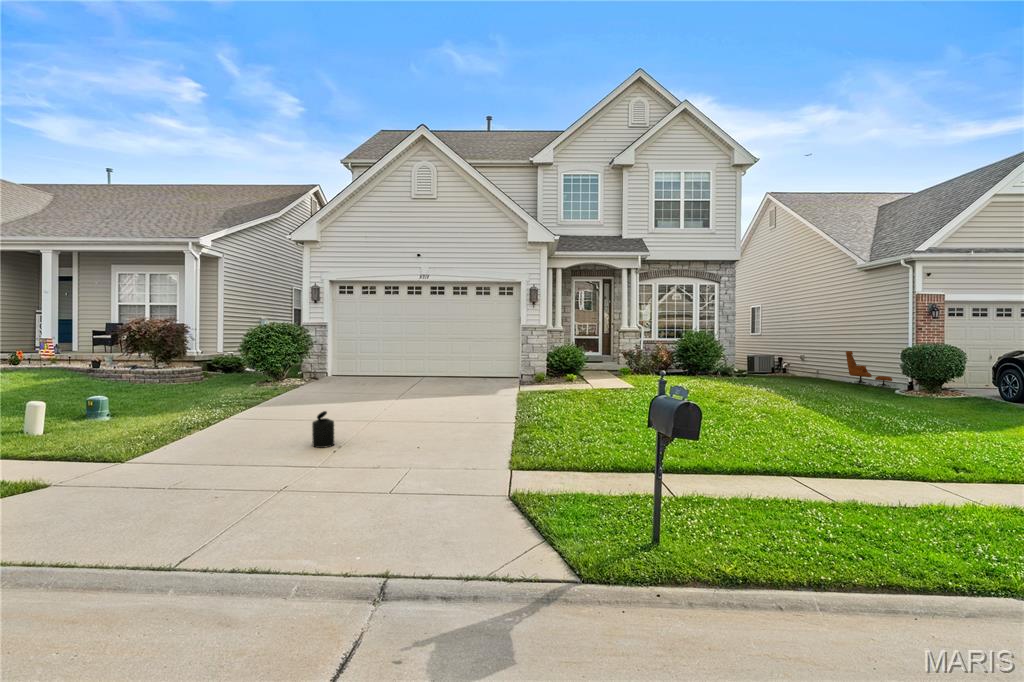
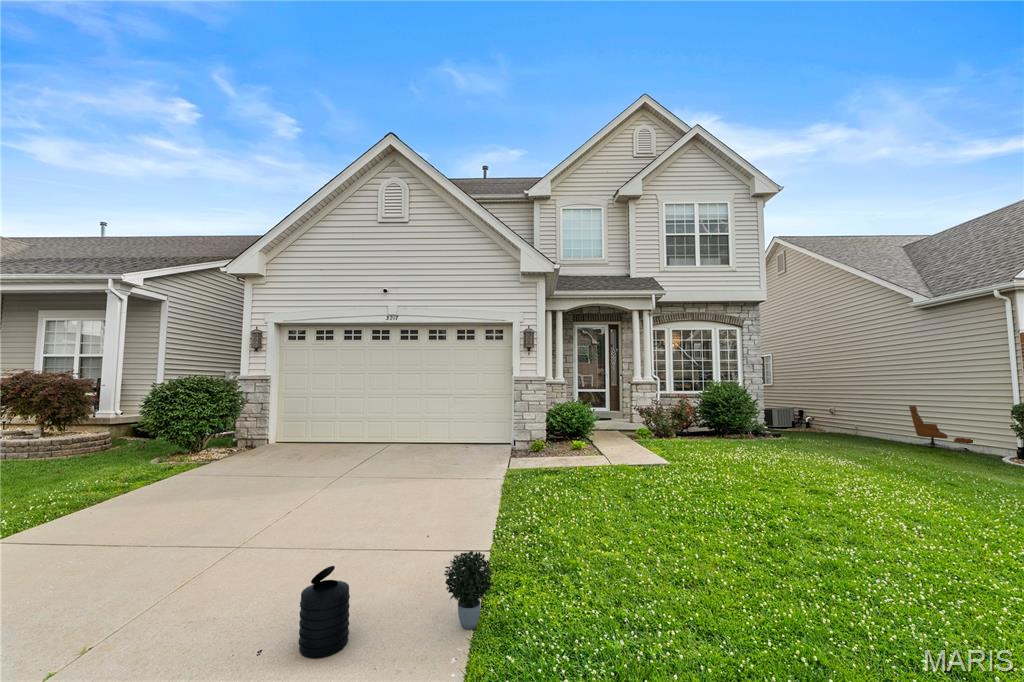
trash can: present [312,411,334,448] -> present [299,566,350,658]
potted plant: none [496,412,521,447] -> present [444,551,495,630]

